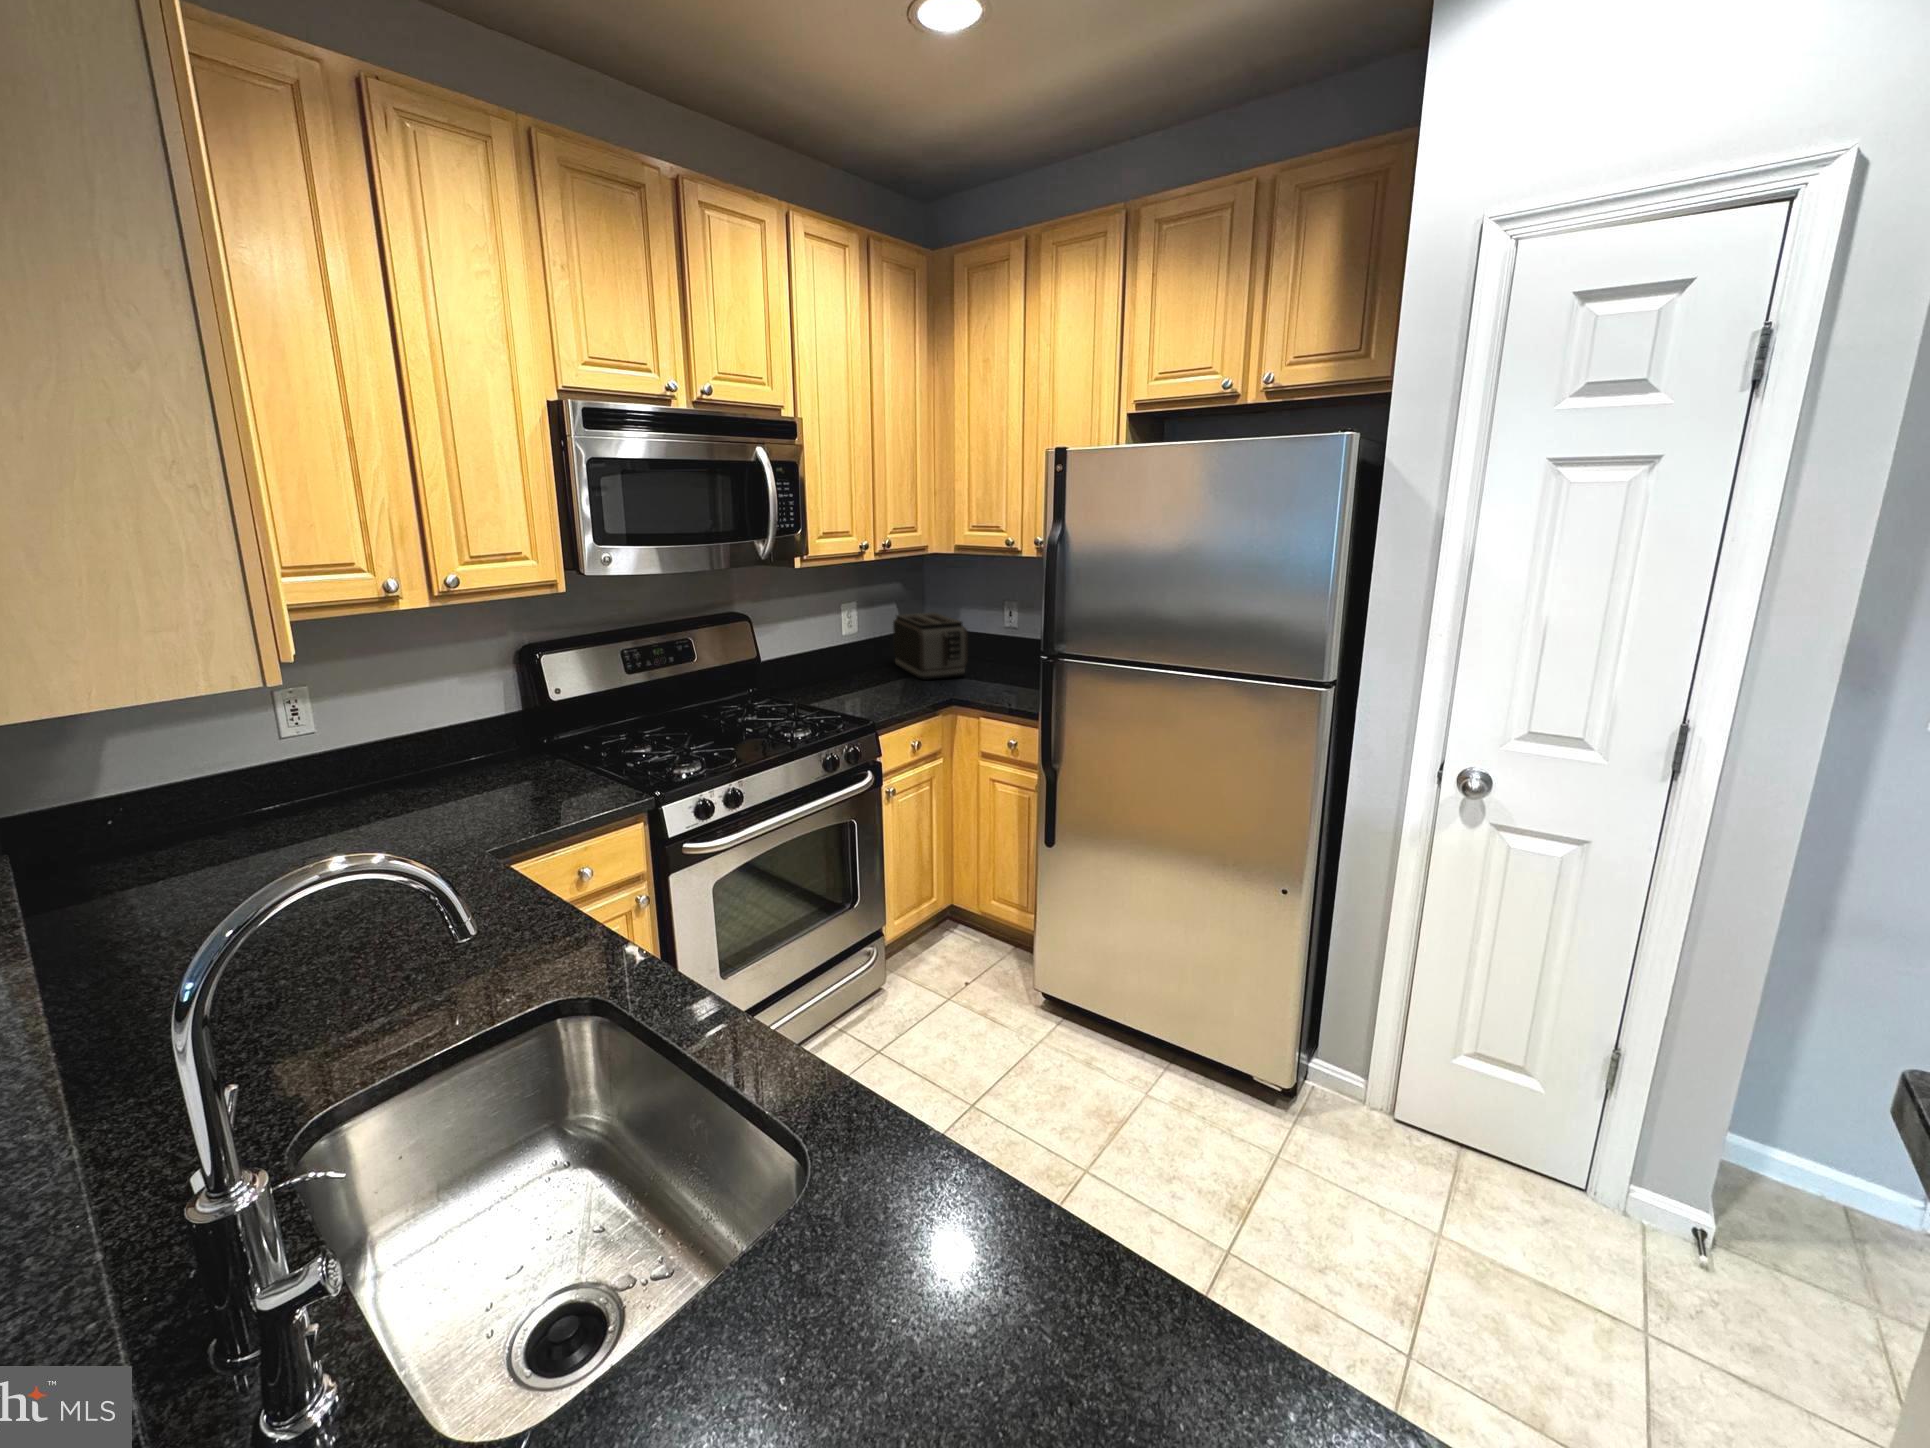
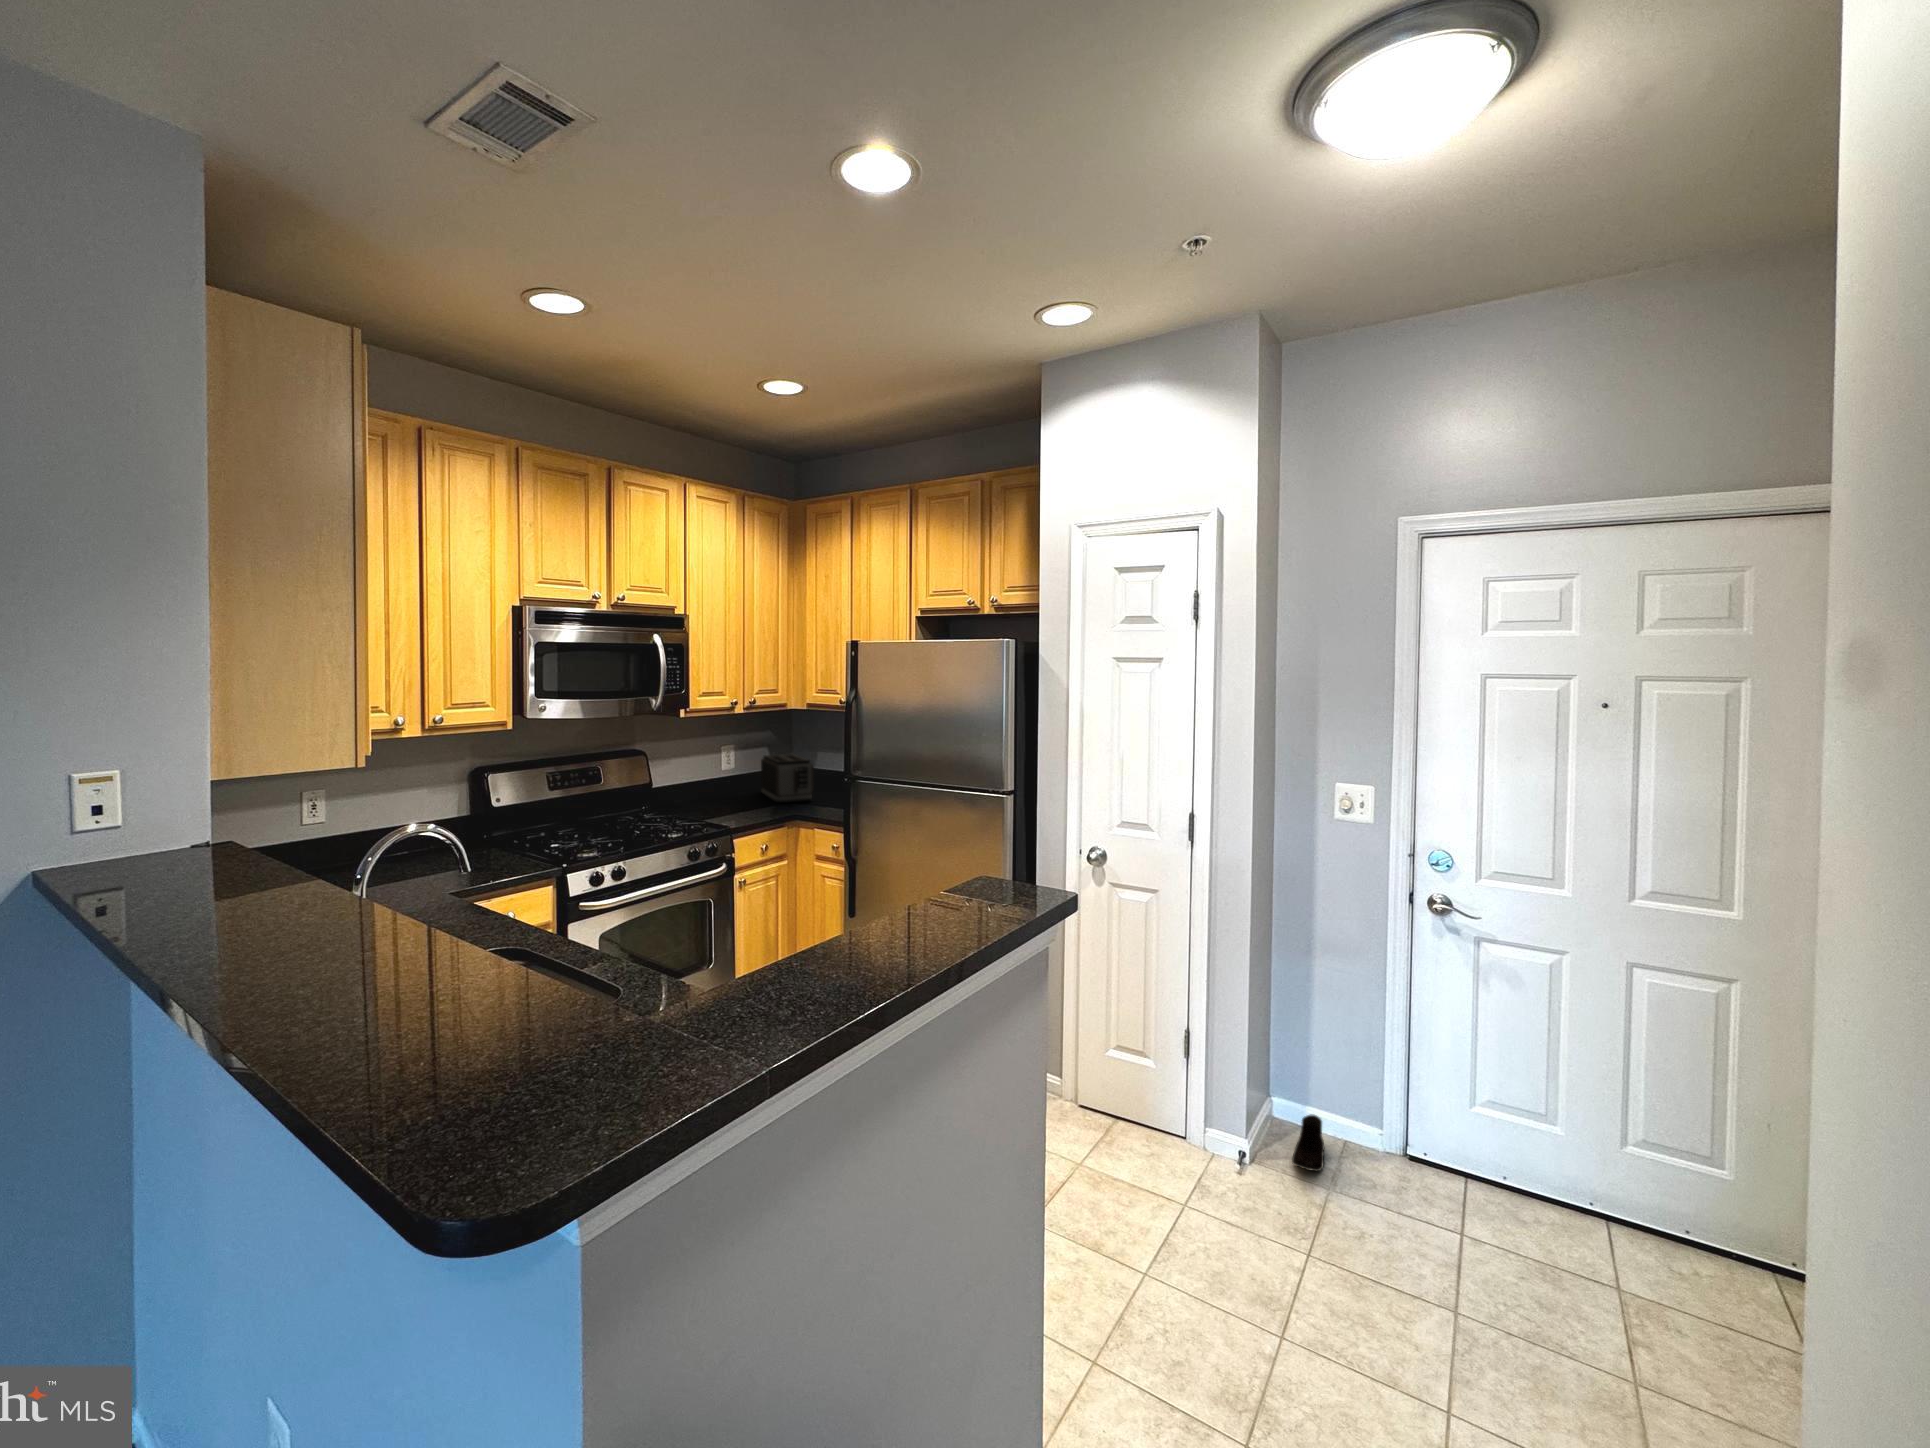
shoe: none [1800,1183,1865,1290] -> present [1292,1115,1324,1171]

